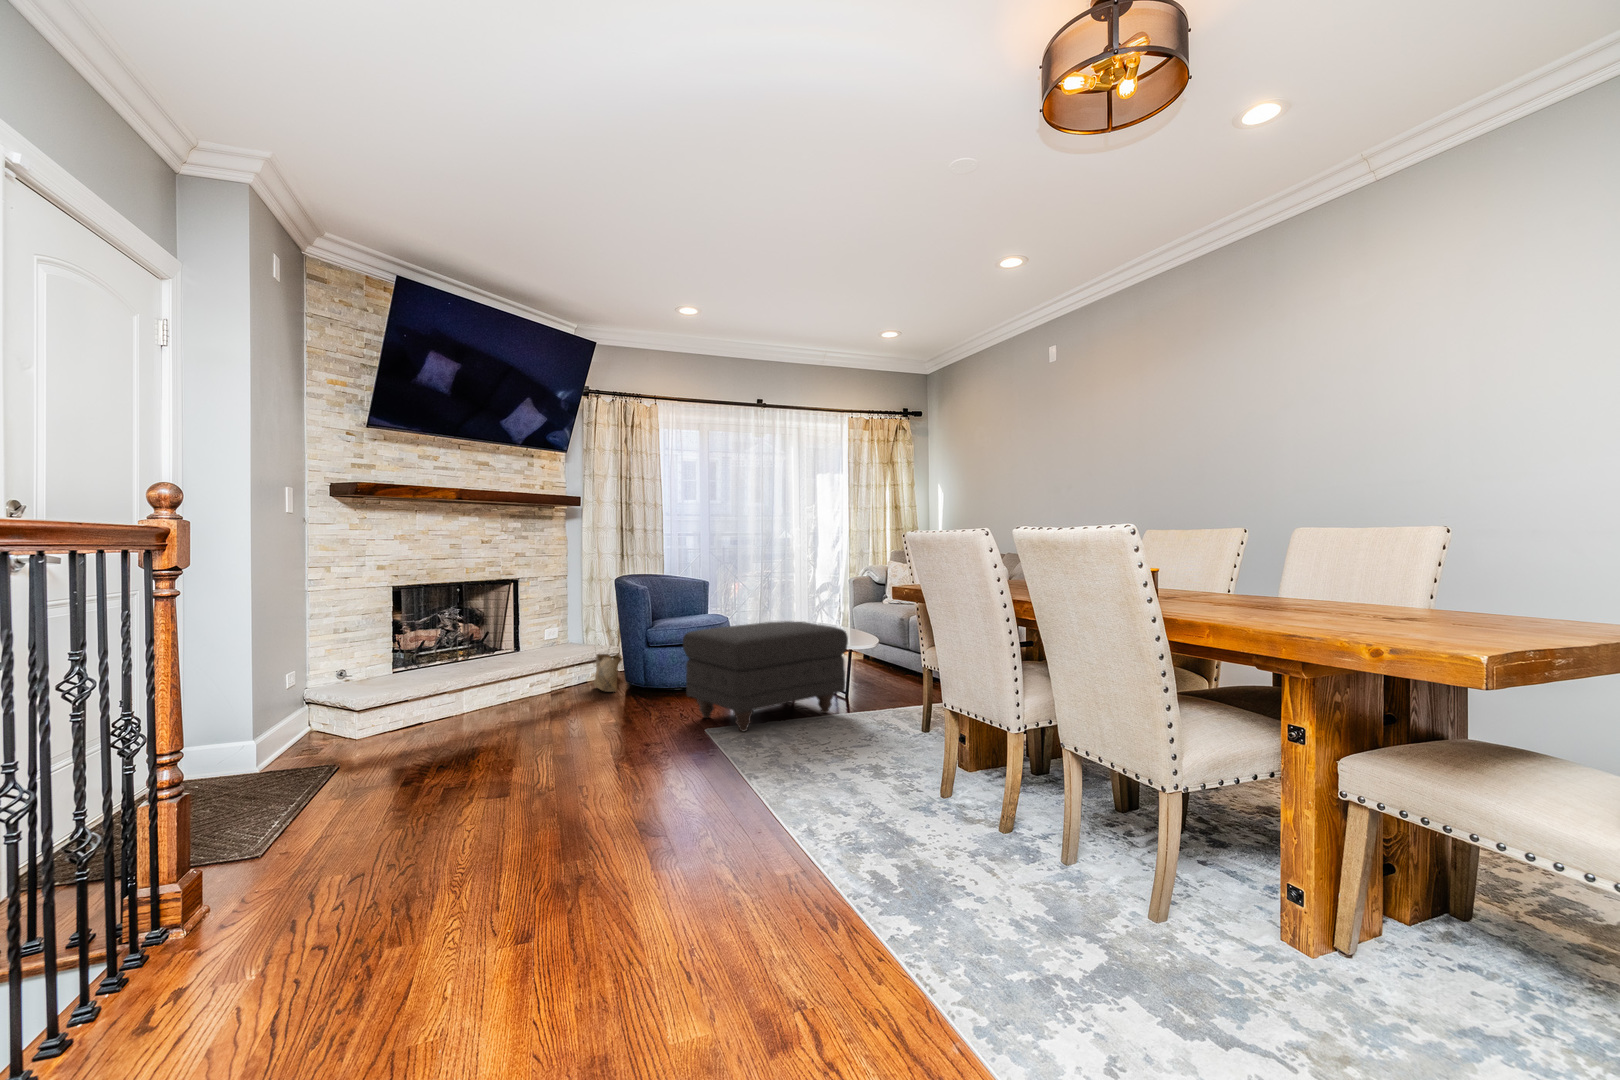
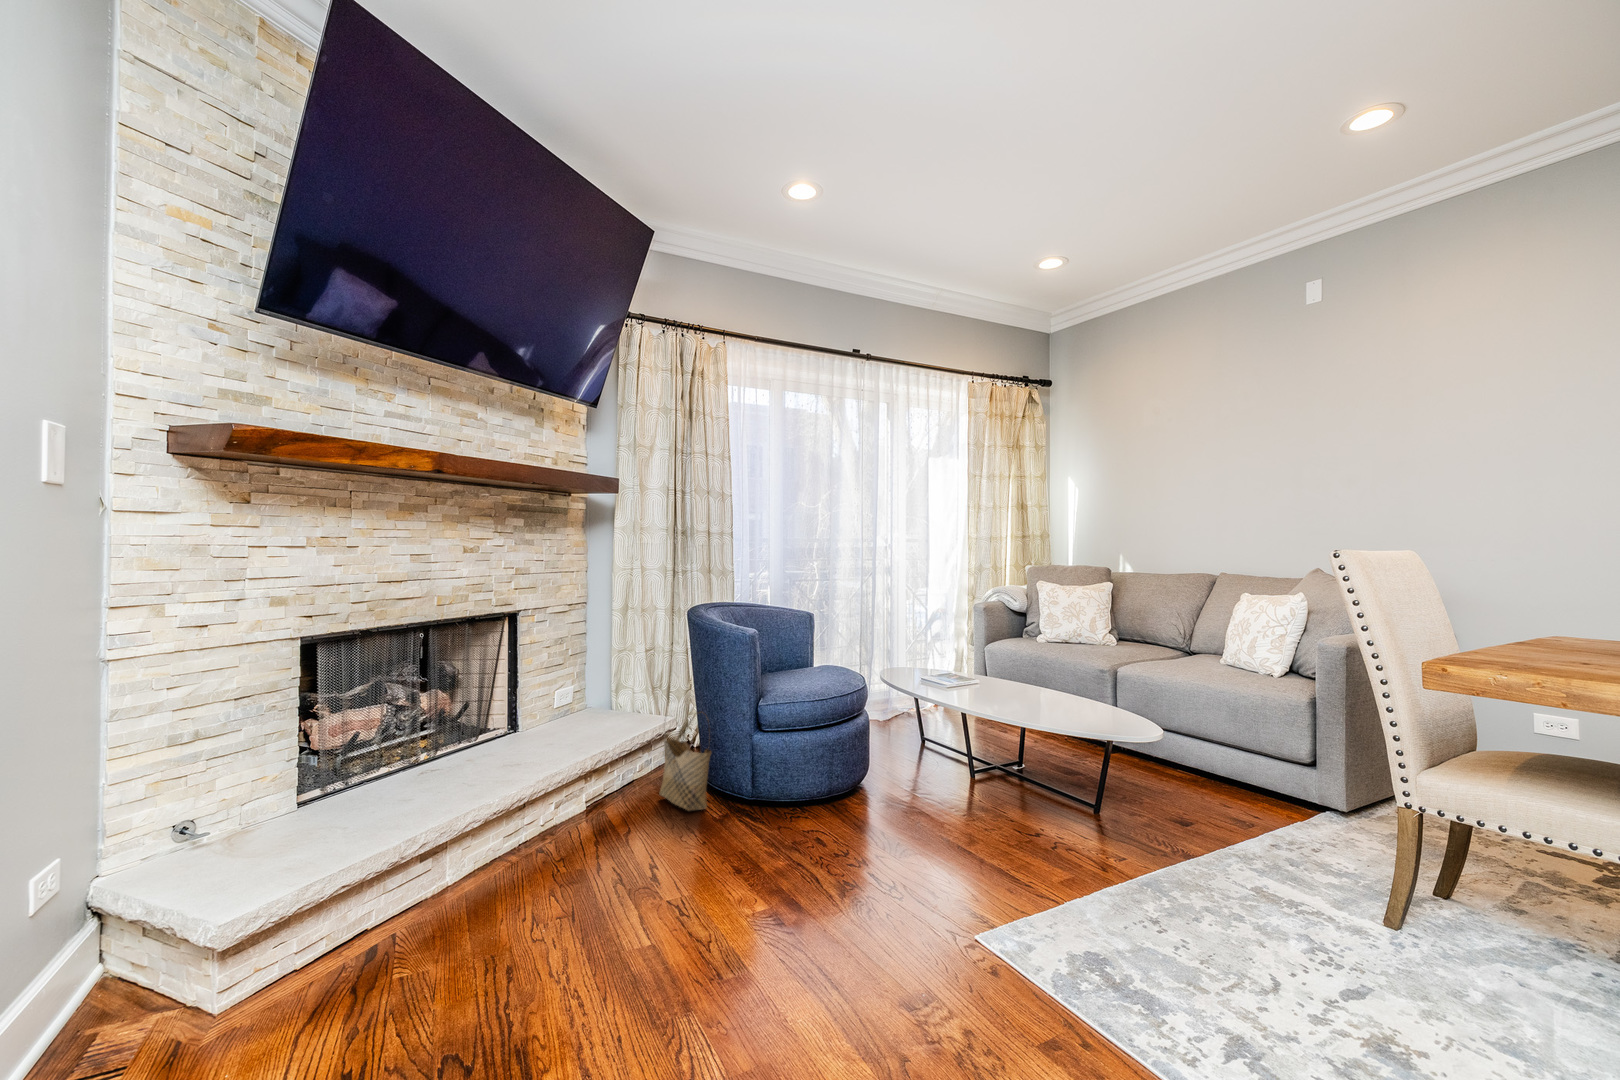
ottoman: present [683,621,848,732] -> none [890,691,1164,932]

